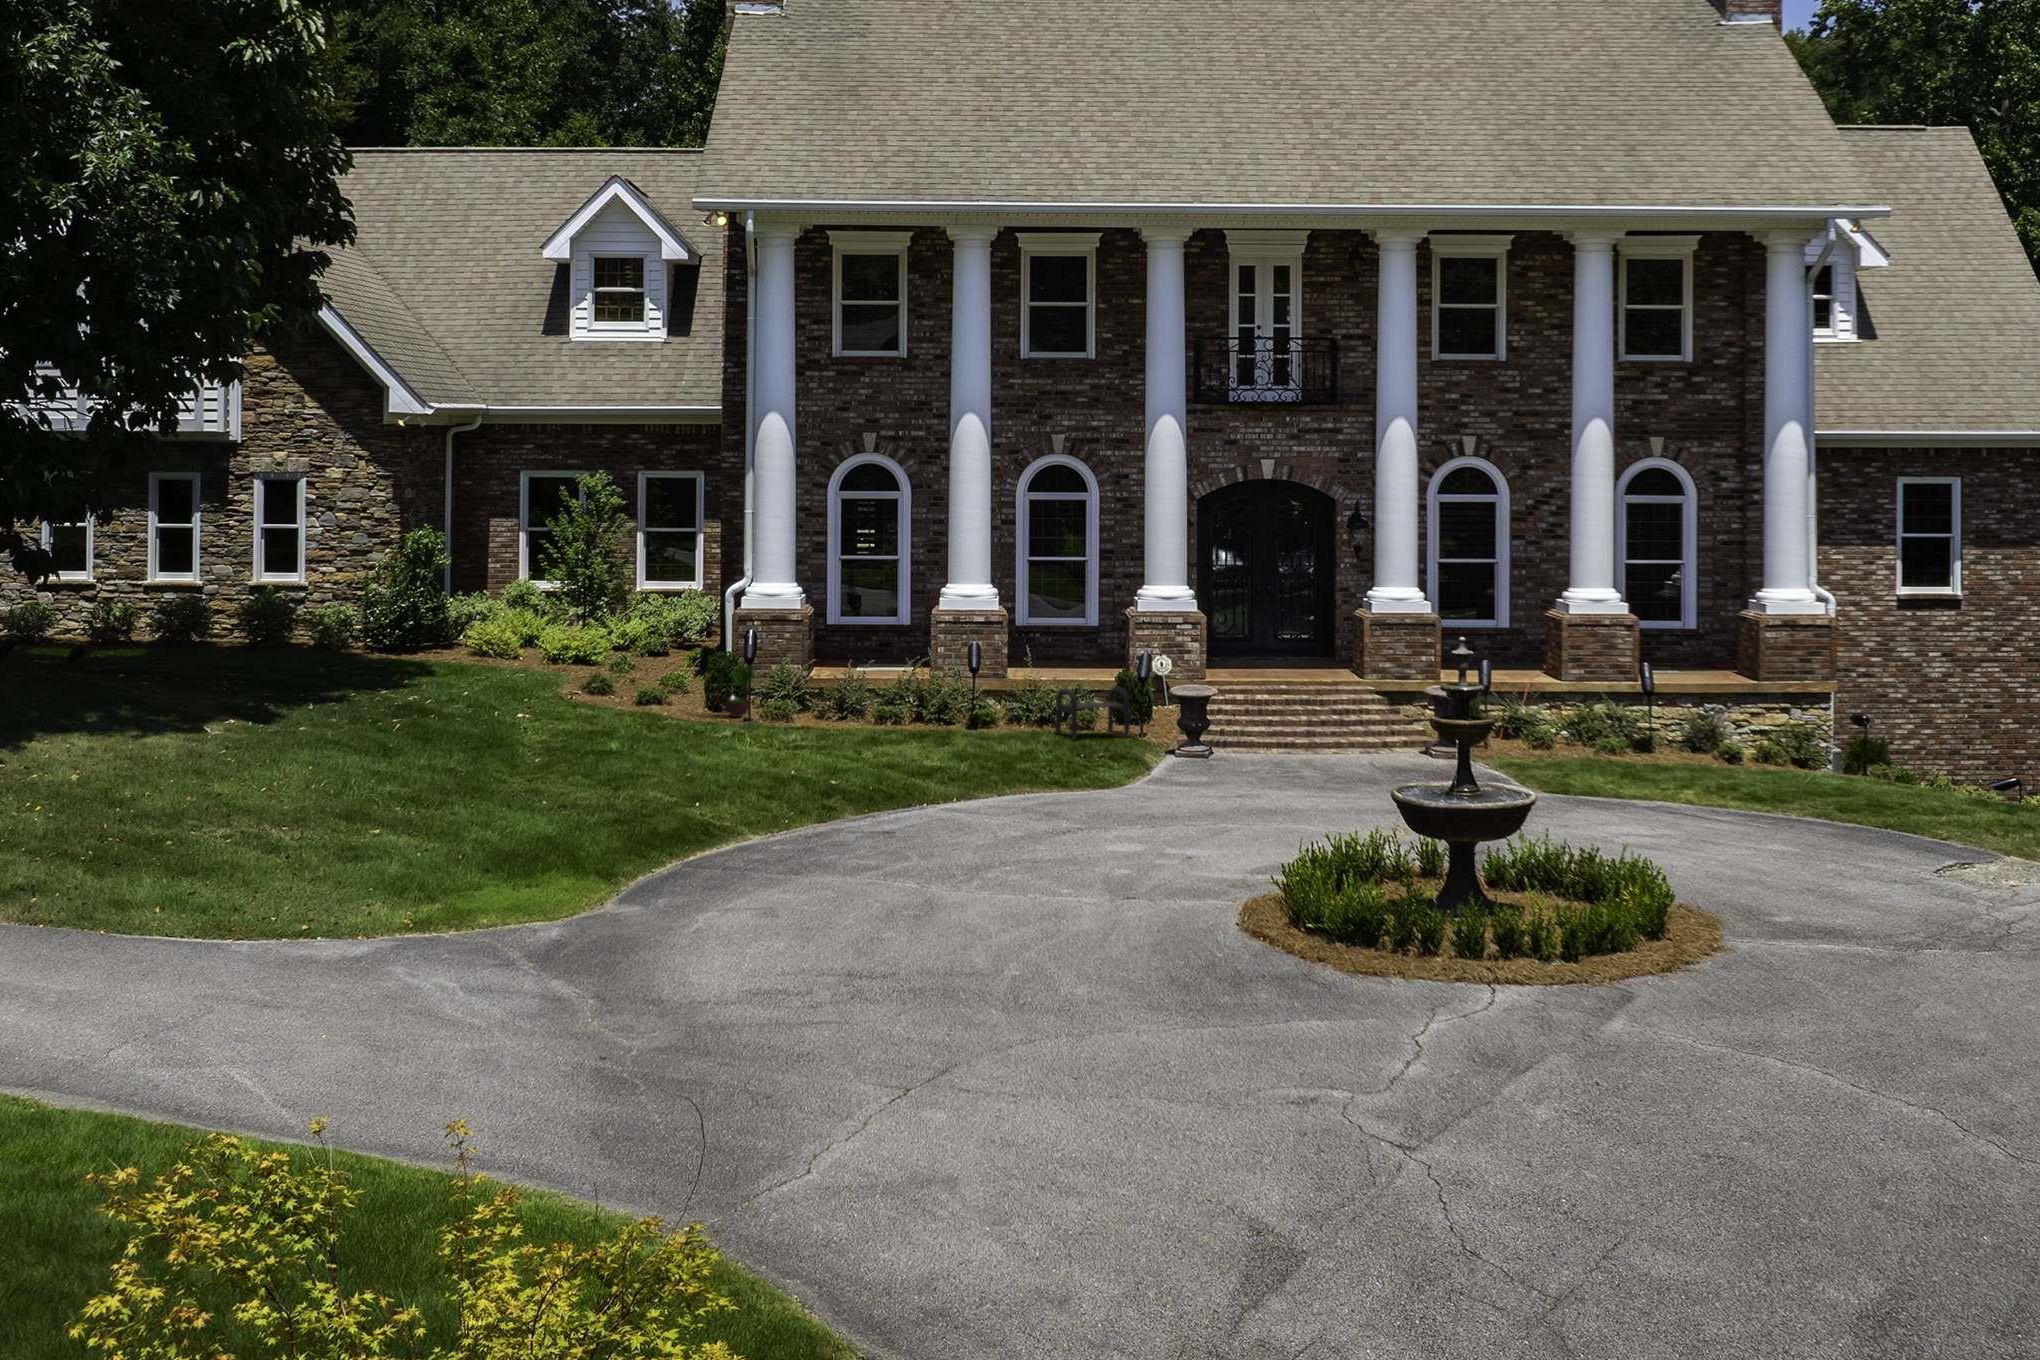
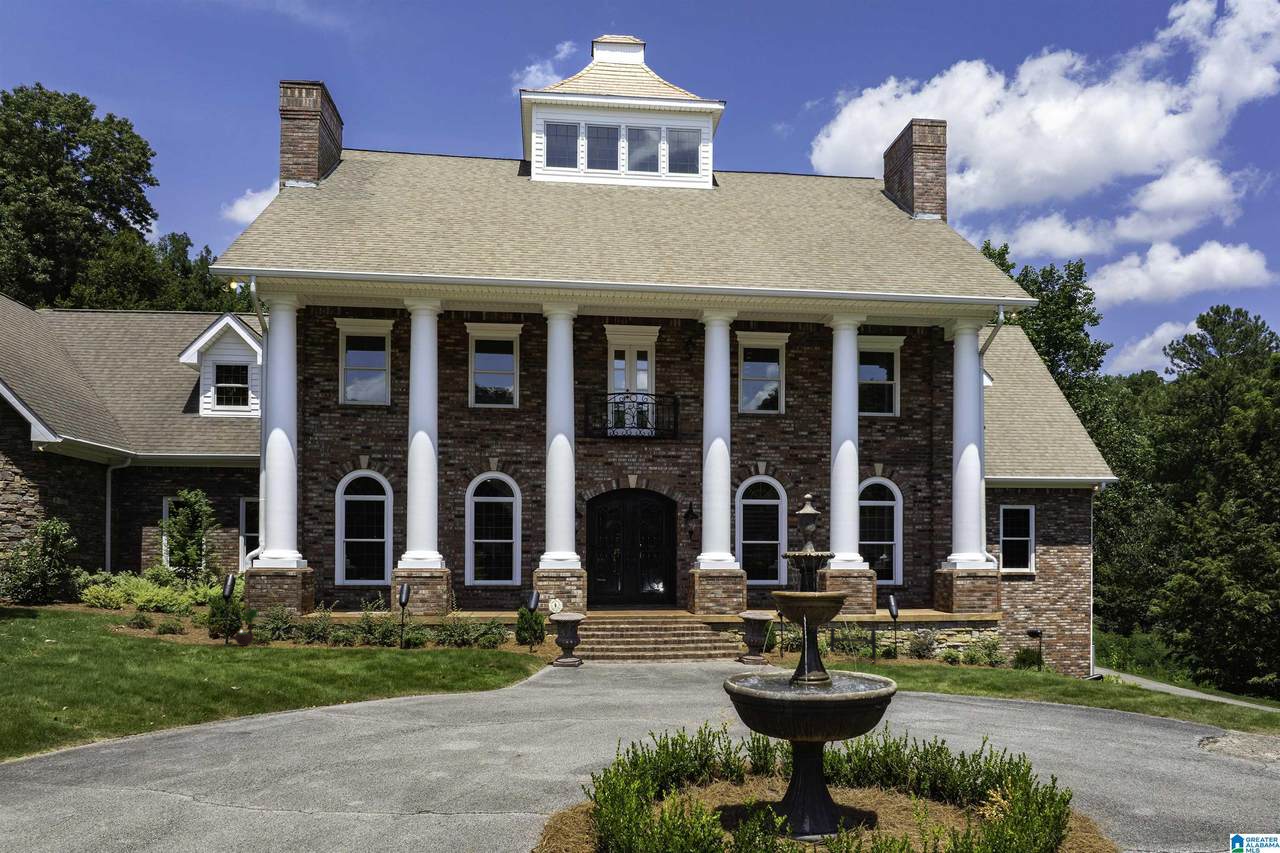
bench: present [1055,687,1130,740] -> present [830,627,876,663]

